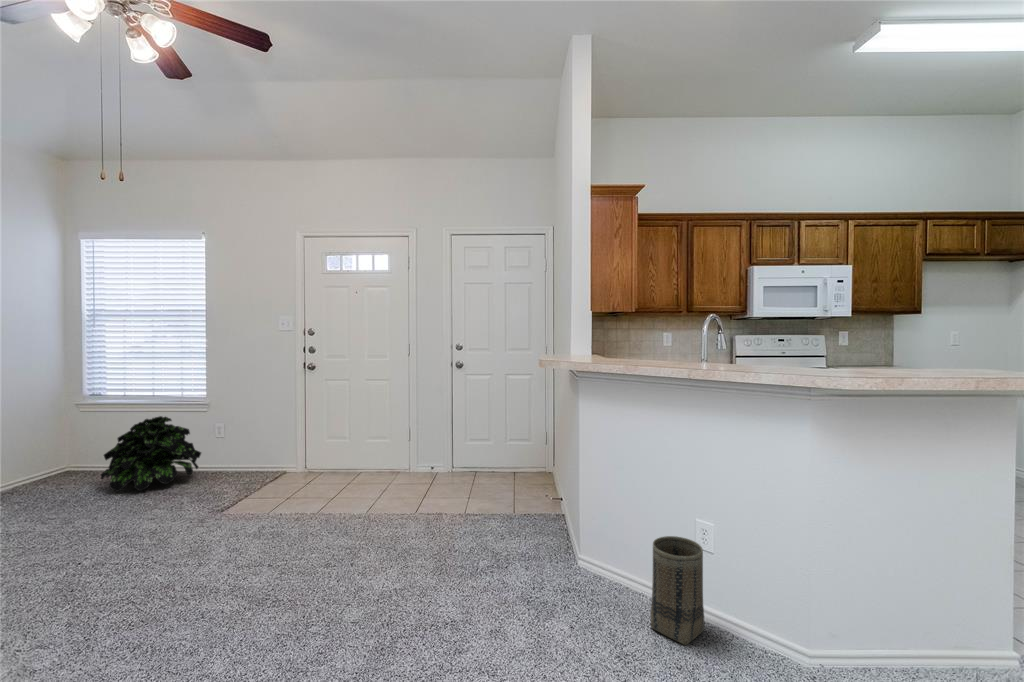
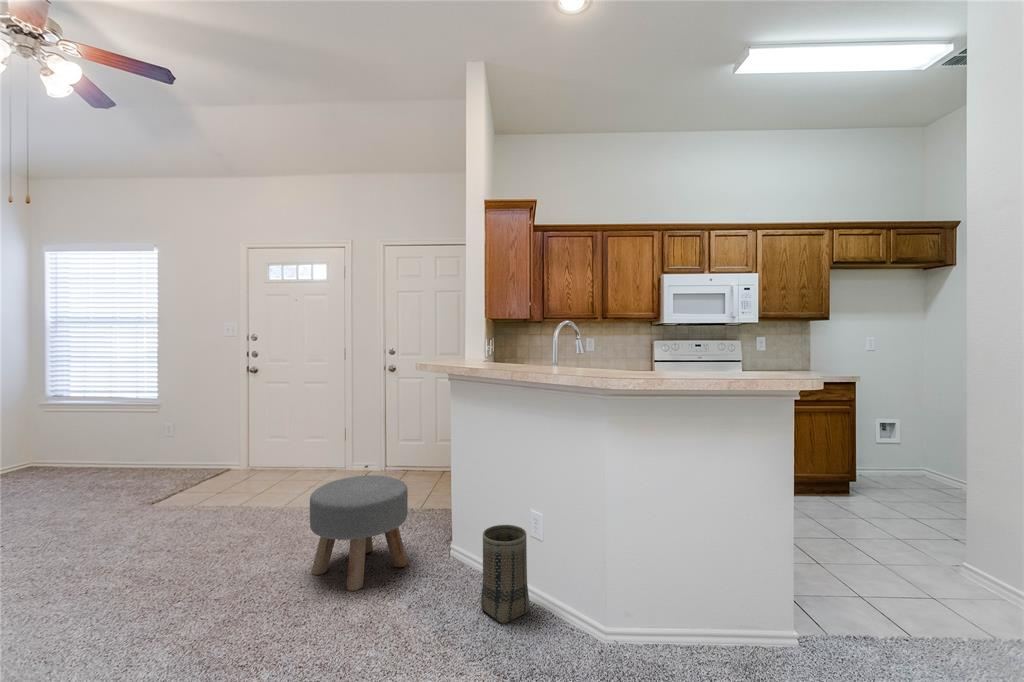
potted plant: present [101,416,201,492] -> none [51,416,152,486]
ottoman: none [440,481,541,609] -> present [310,475,408,591]

